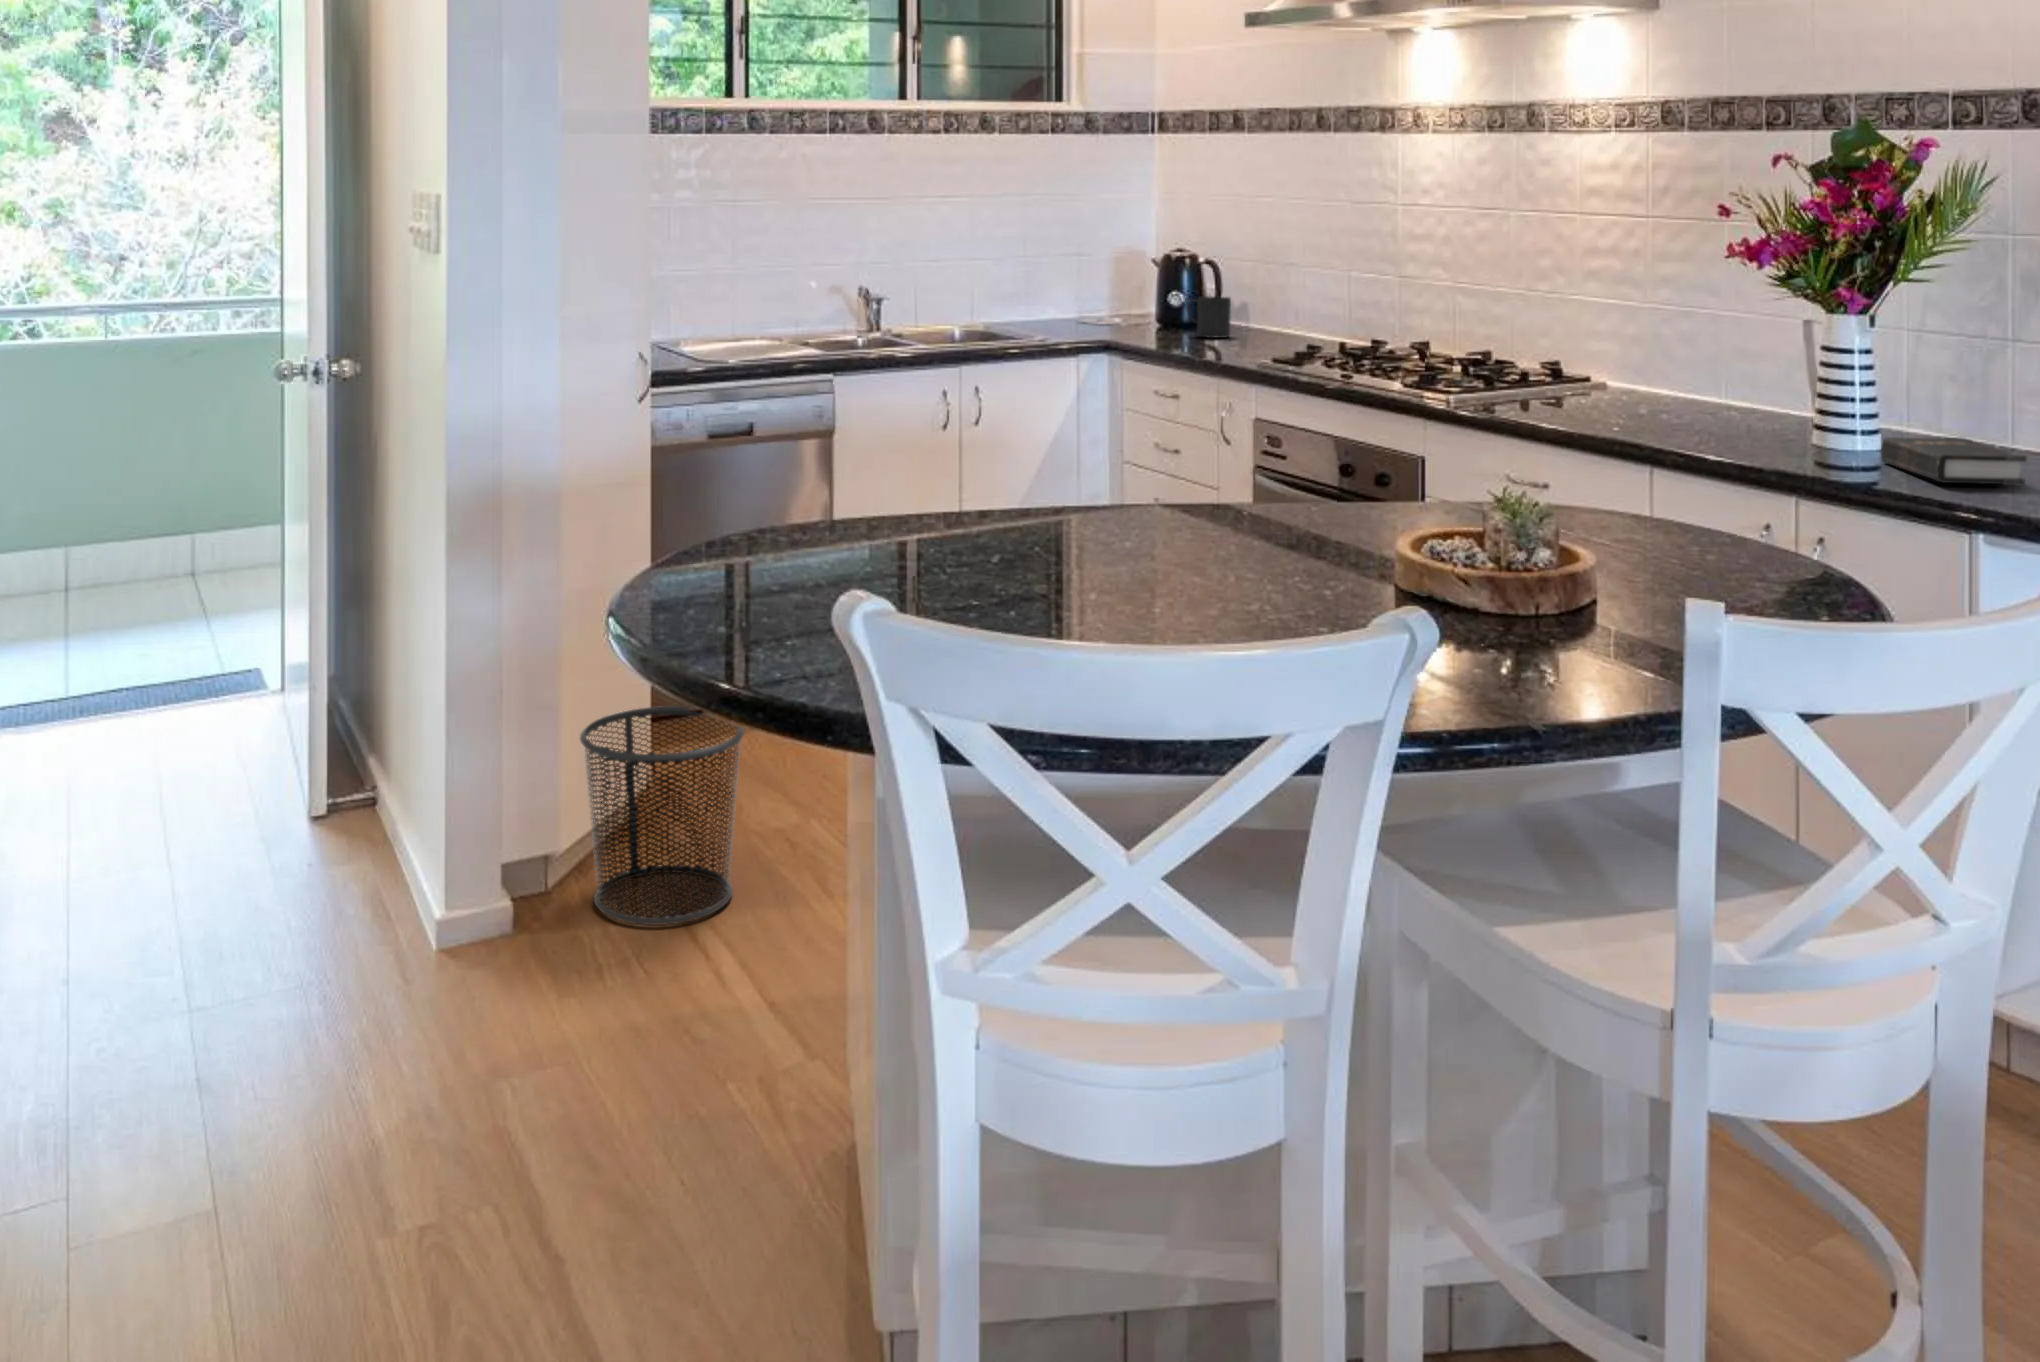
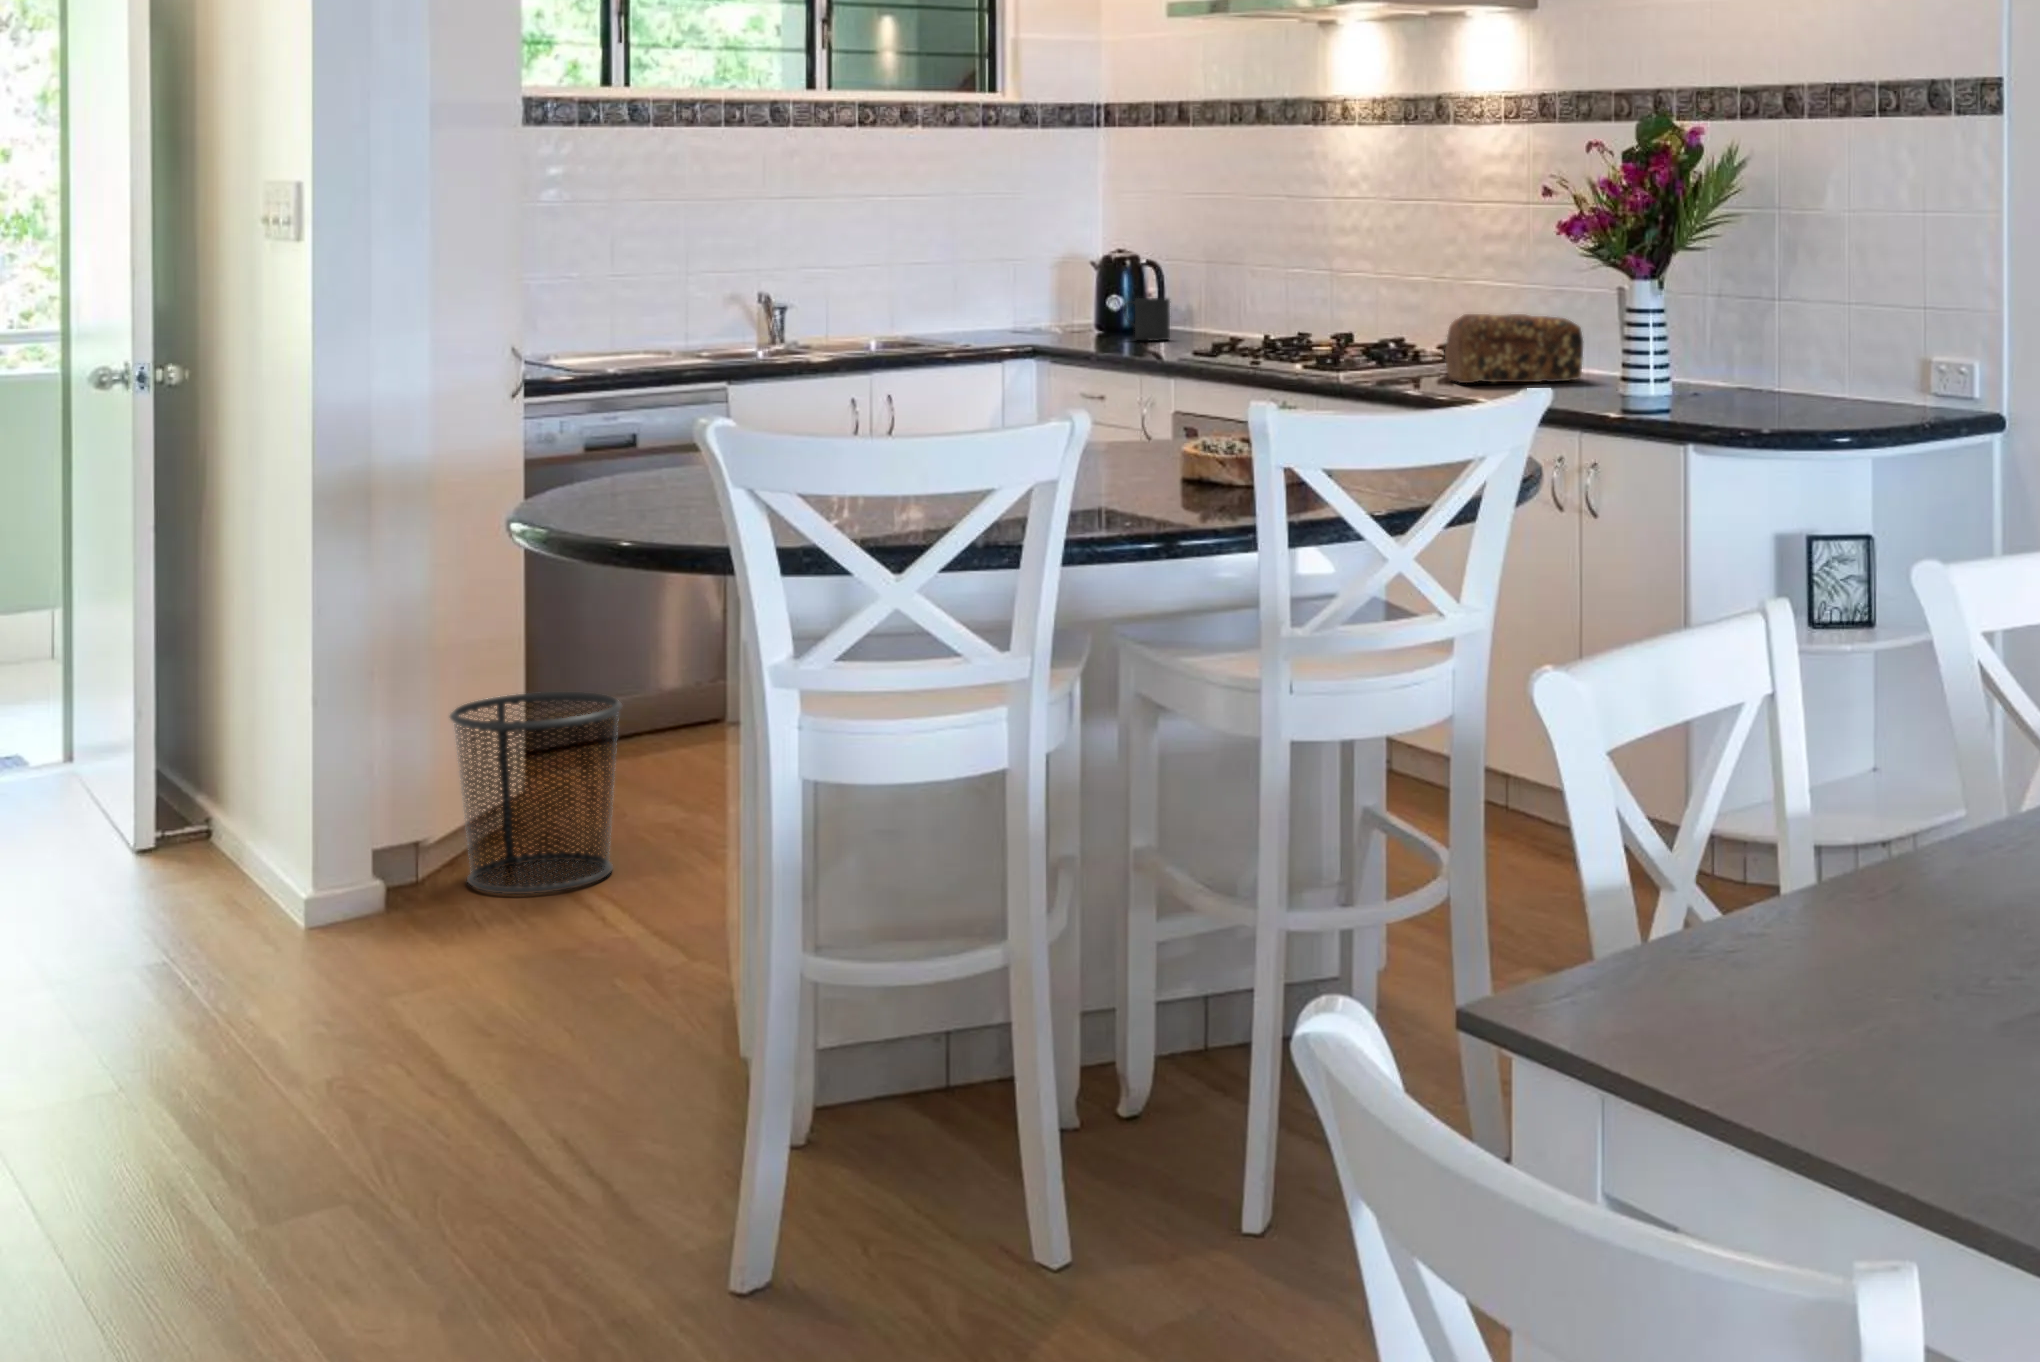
bread loaf: none [1567,337,1729,412] -> present [1445,314,1583,383]
hardback book: present [1881,437,2027,485] -> none [1662,385,1753,418]

